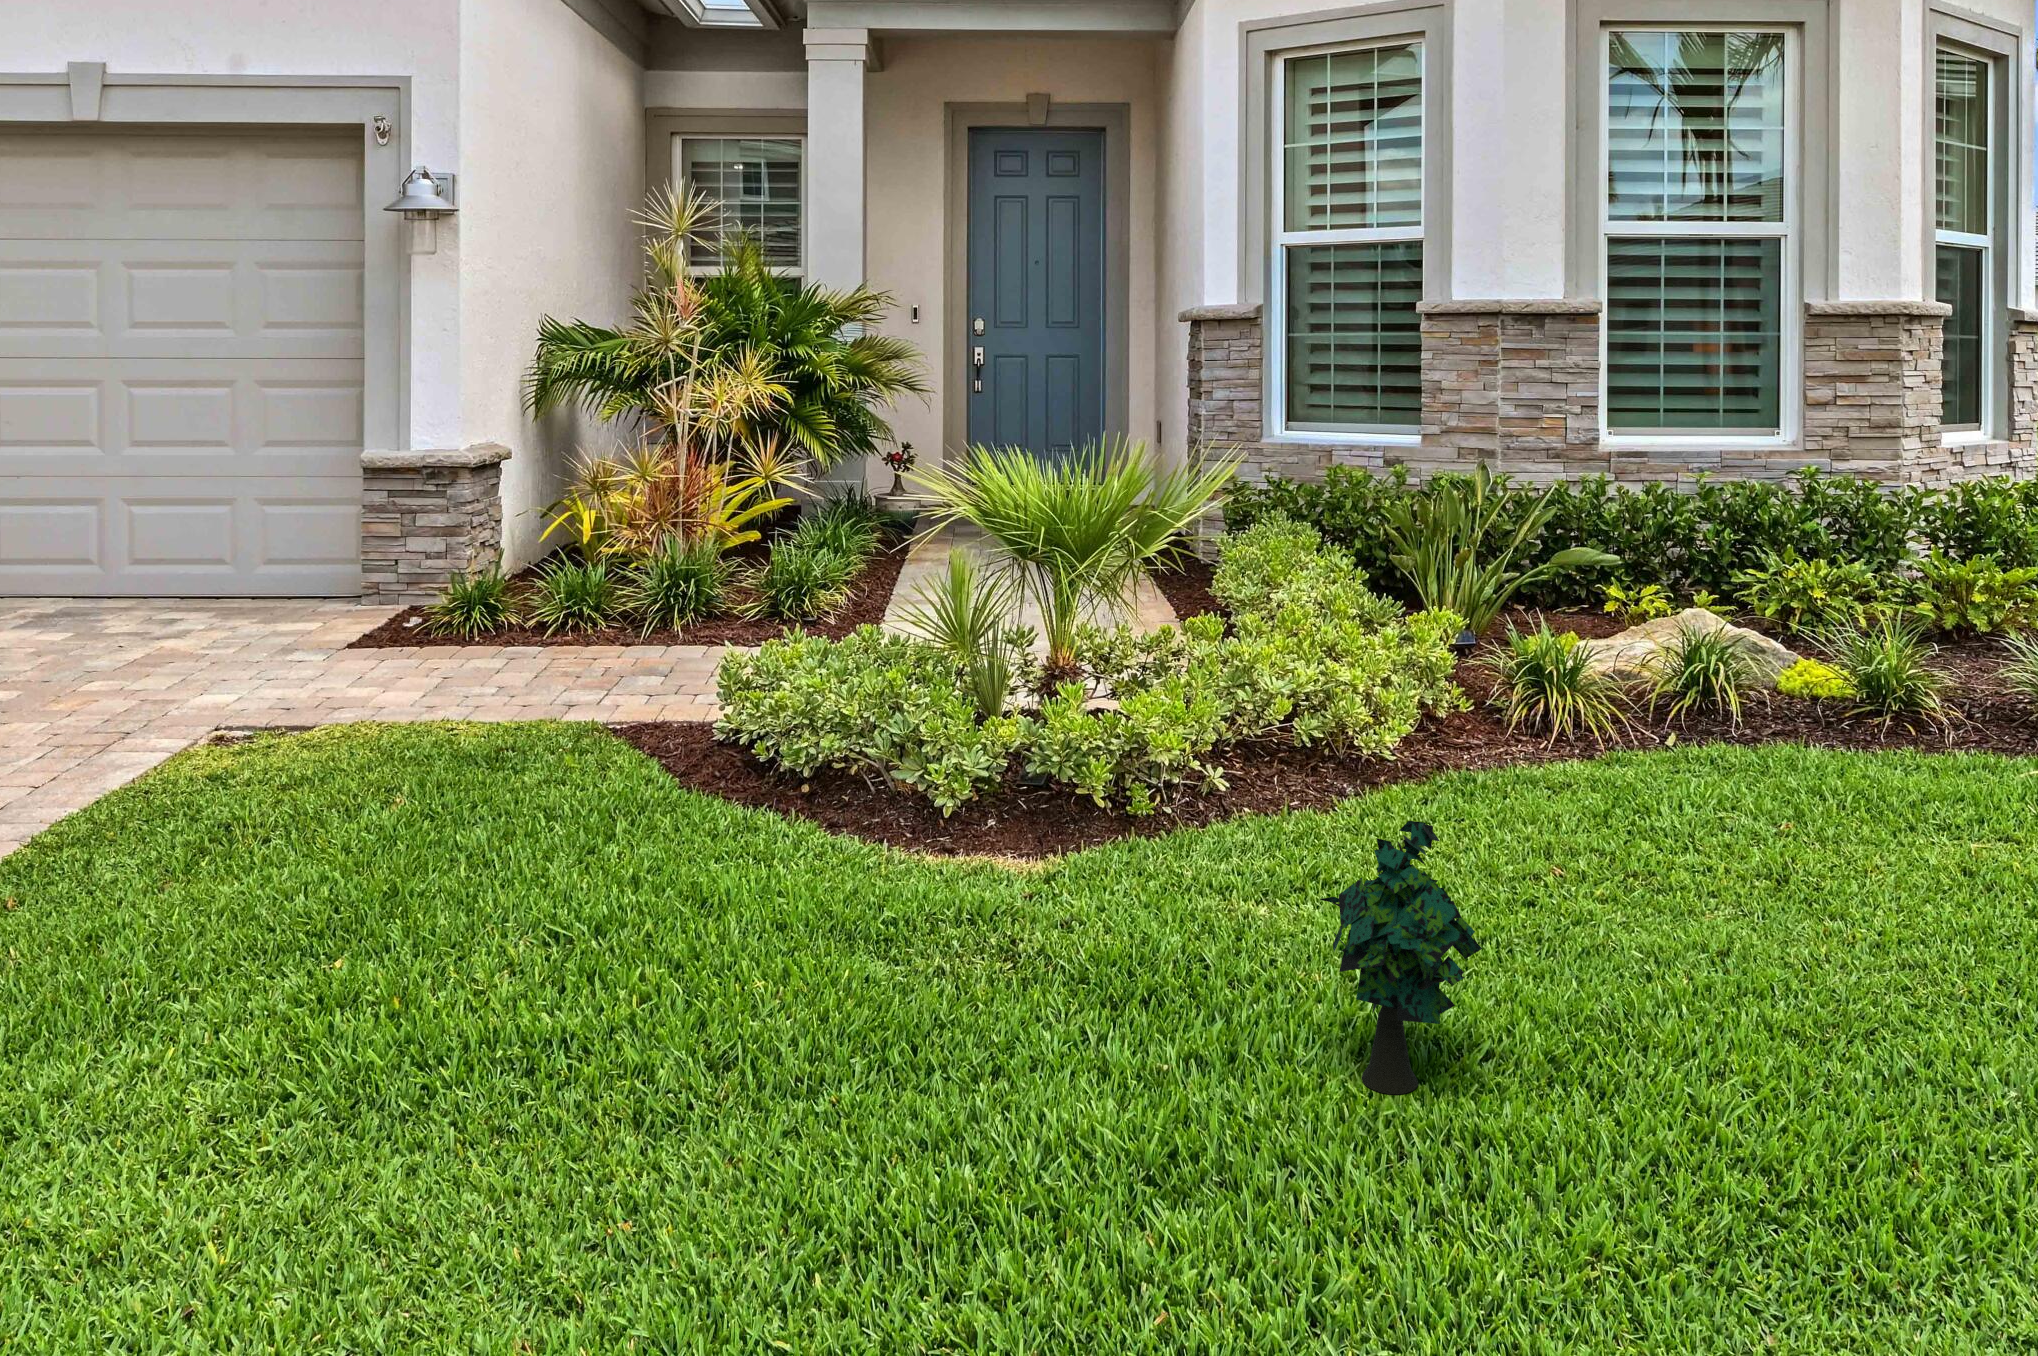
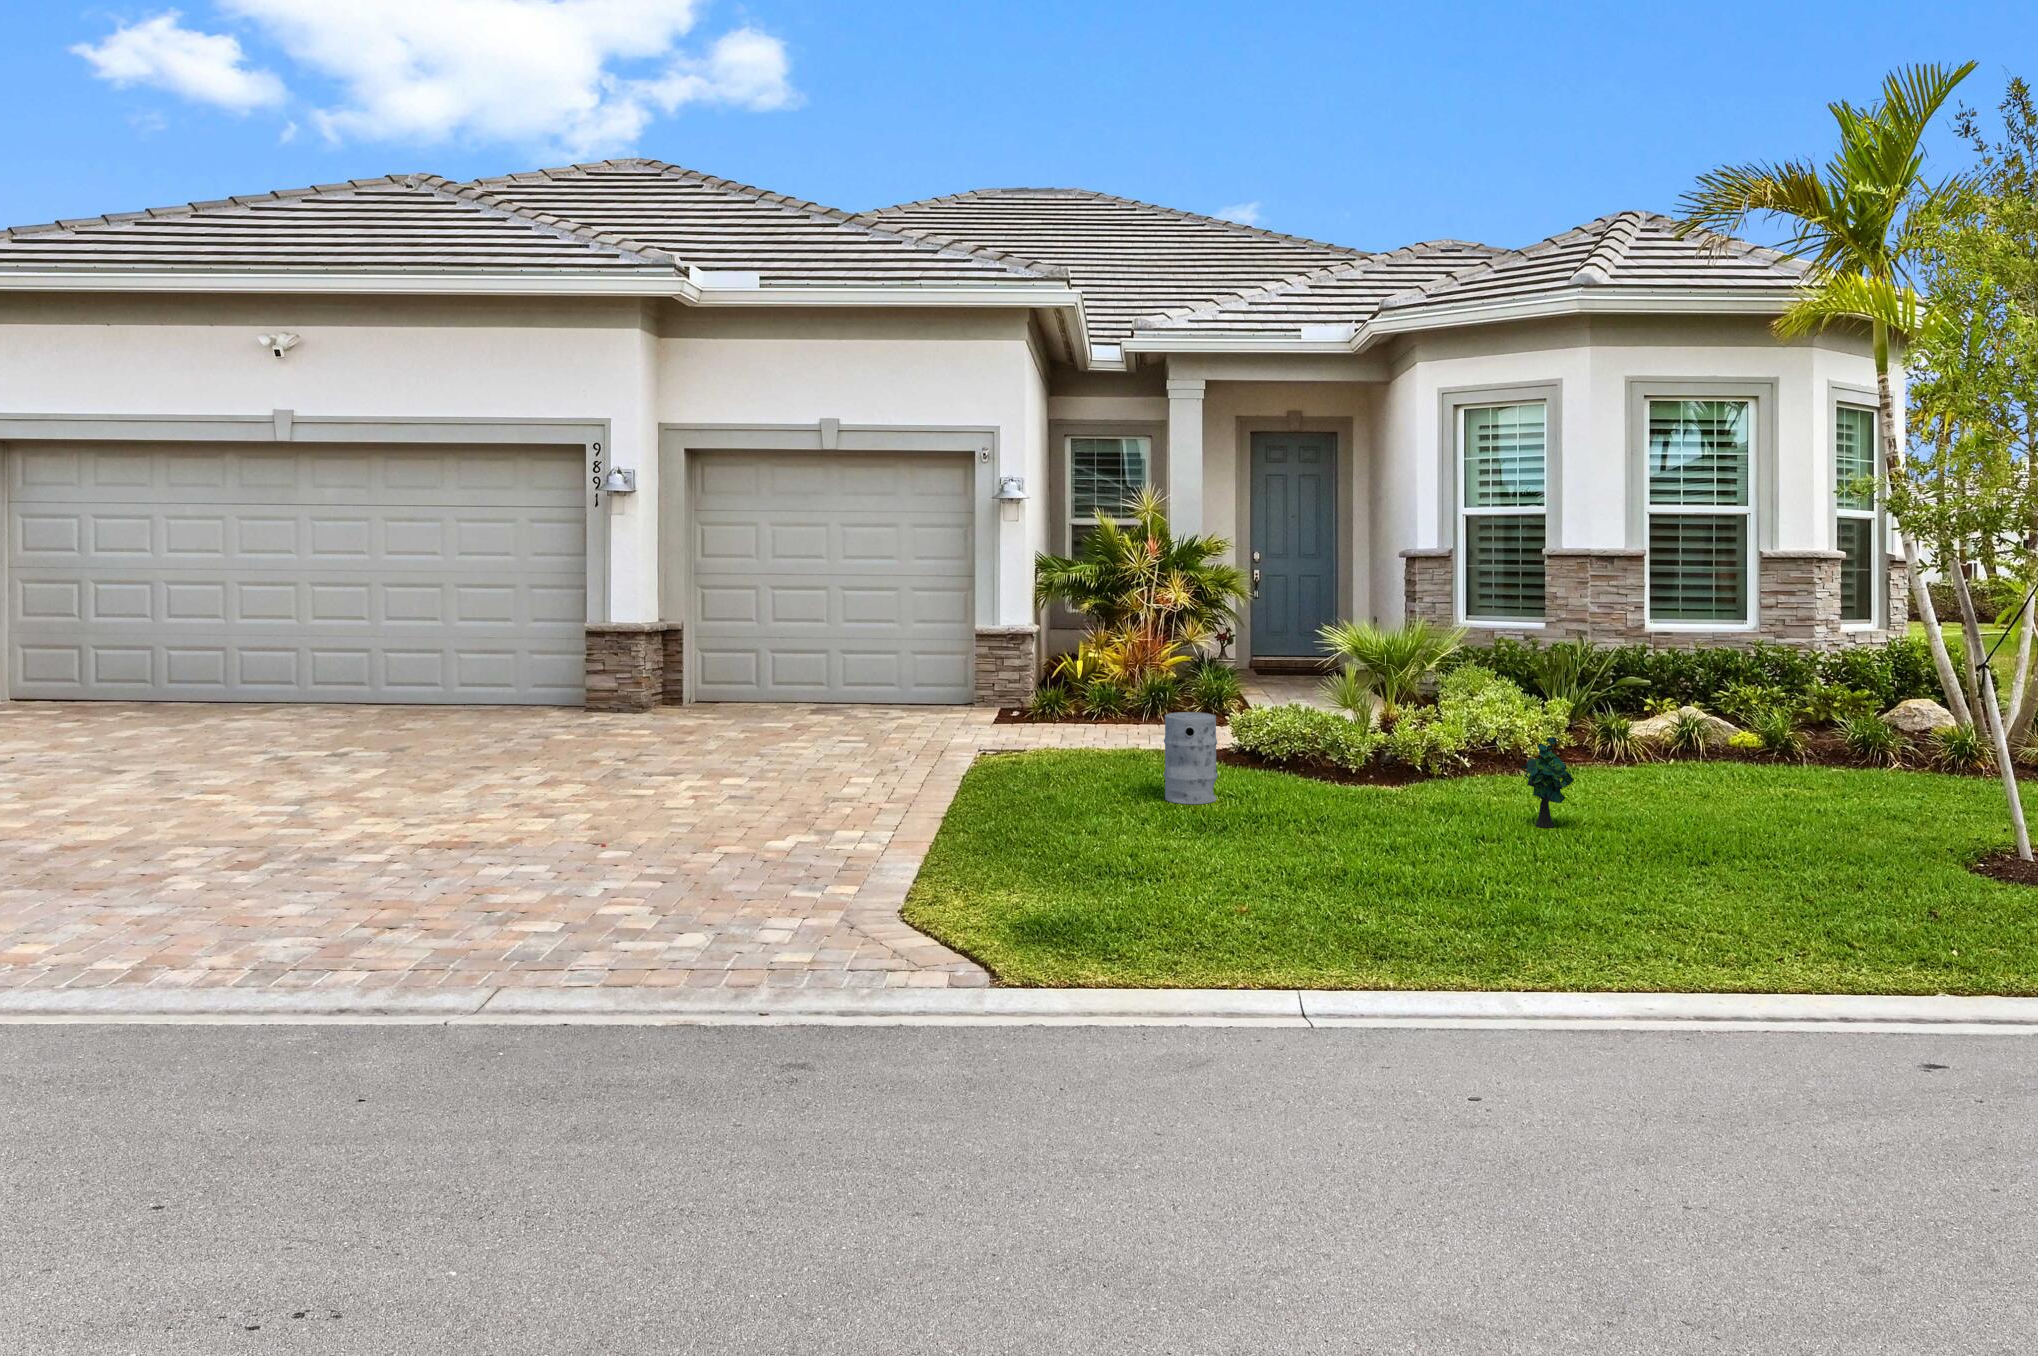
trash can: none [372,704,528,972] -> present [1163,712,1218,804]

